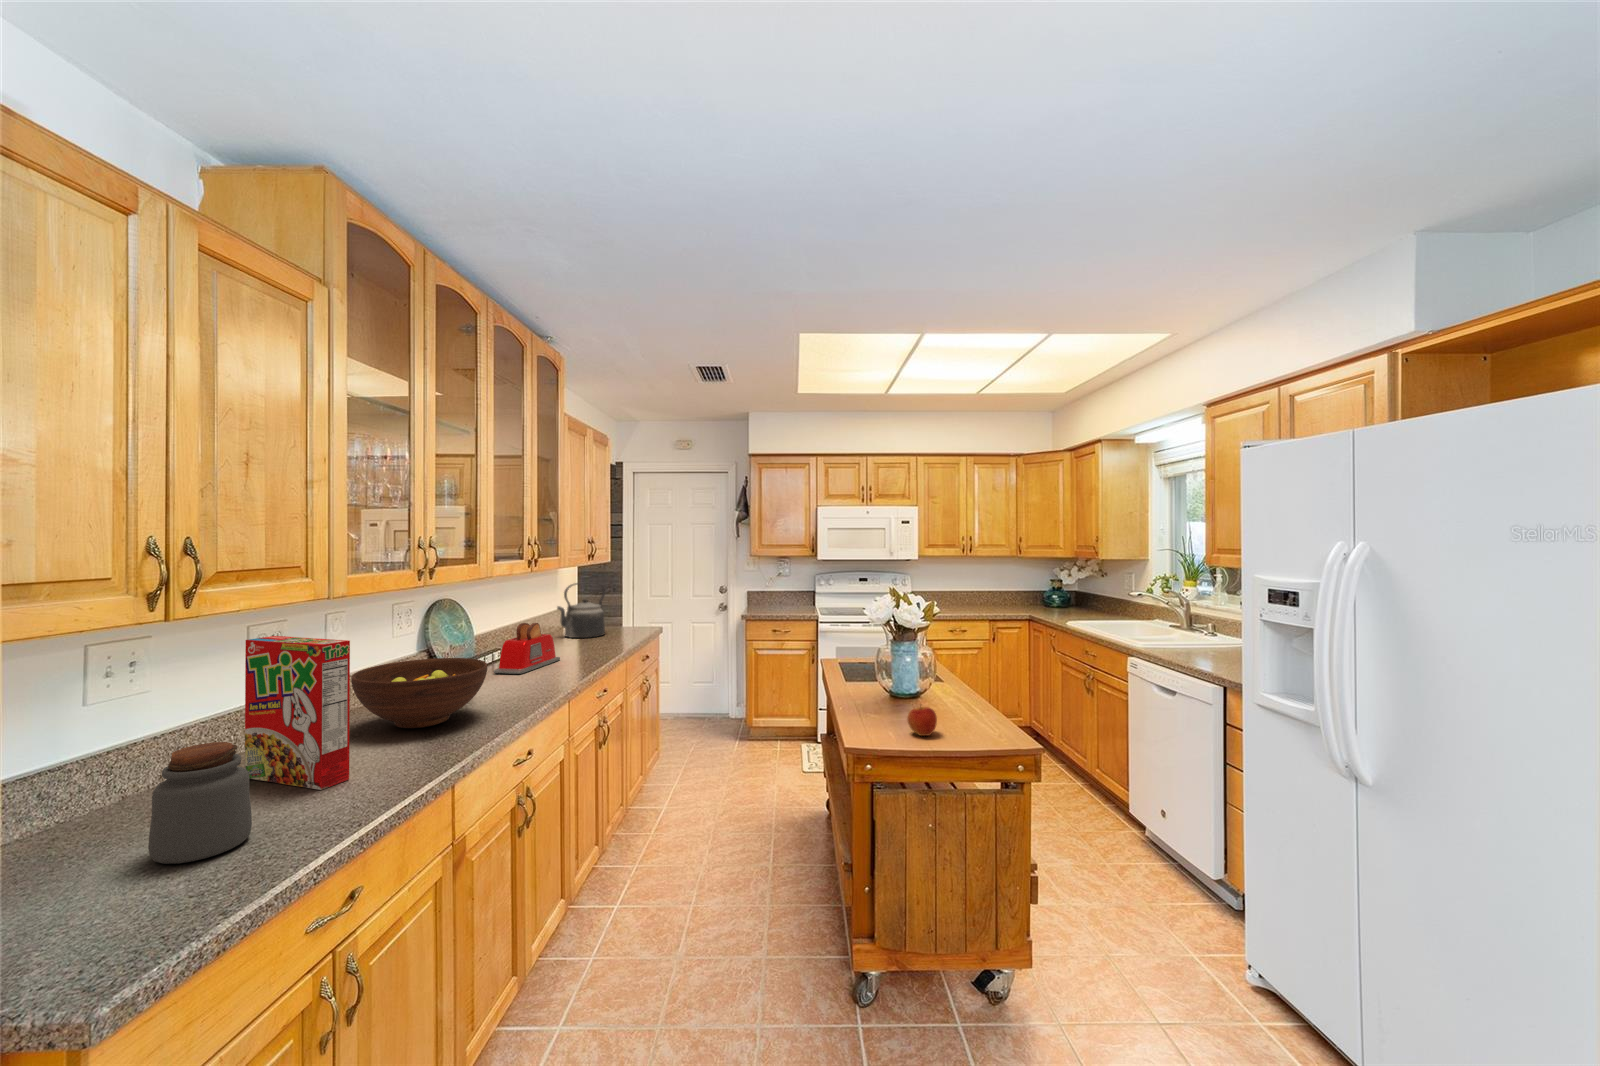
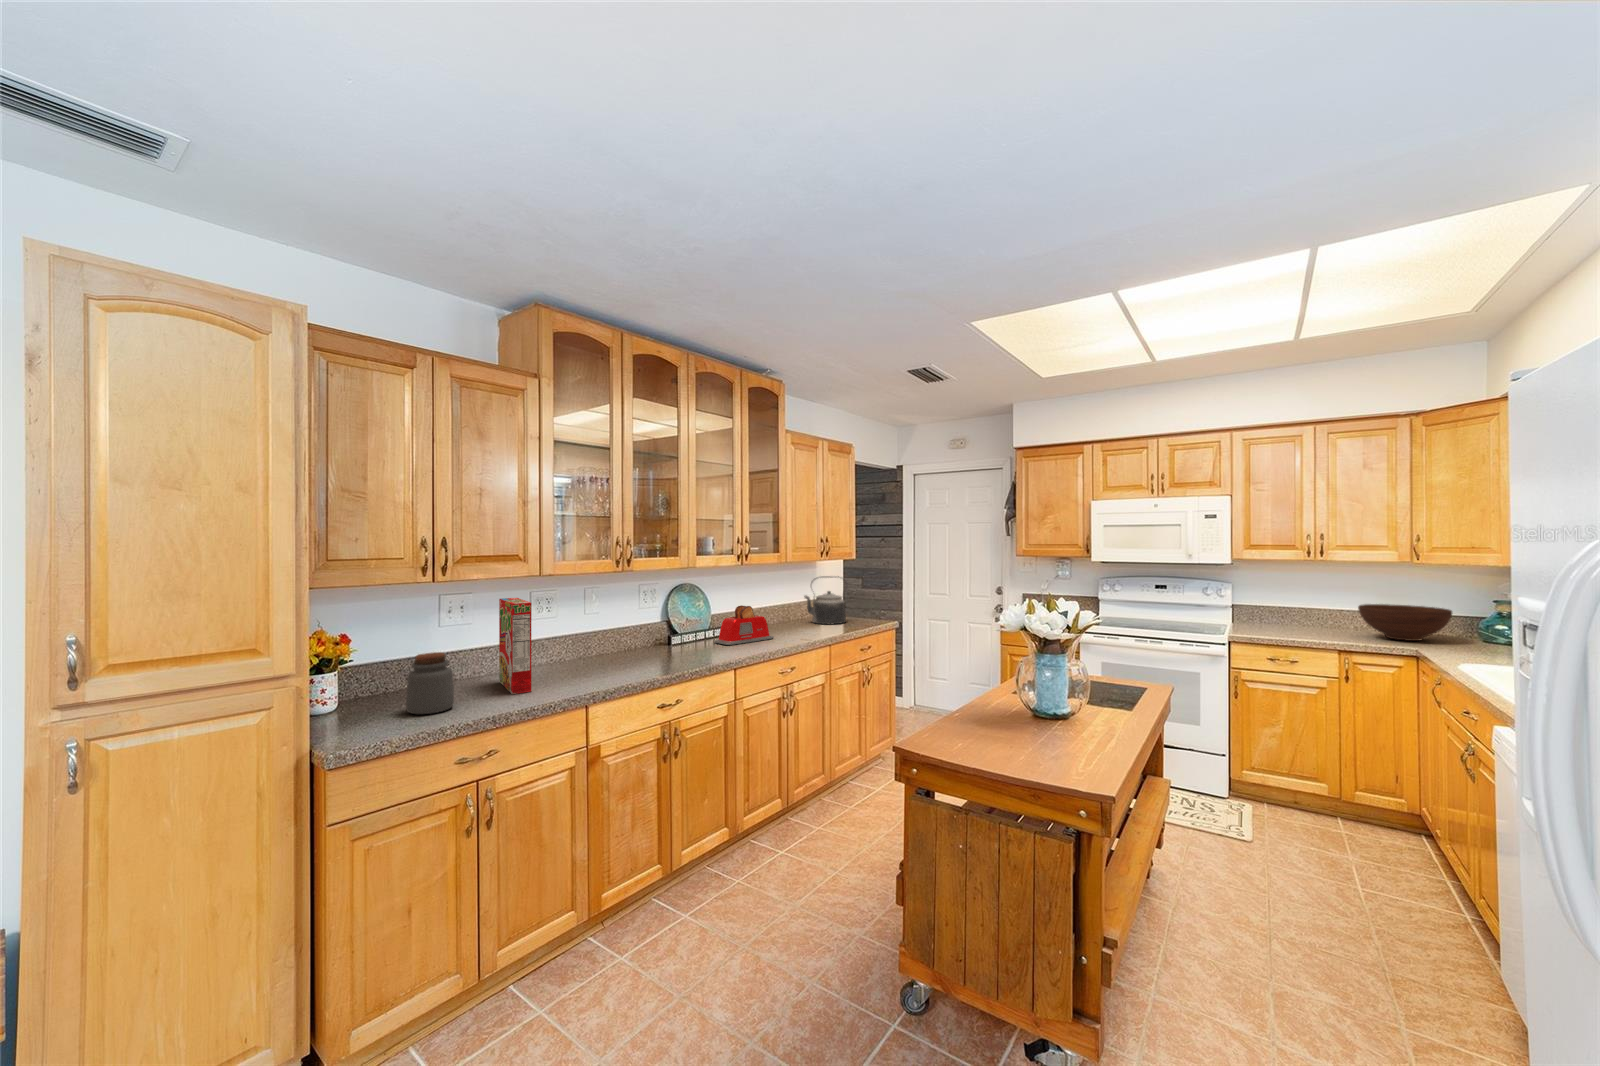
fruit bowl: present [351,658,487,728] -> present [1358,604,1452,641]
apple: present [907,707,937,736] -> none [977,718,1012,754]

